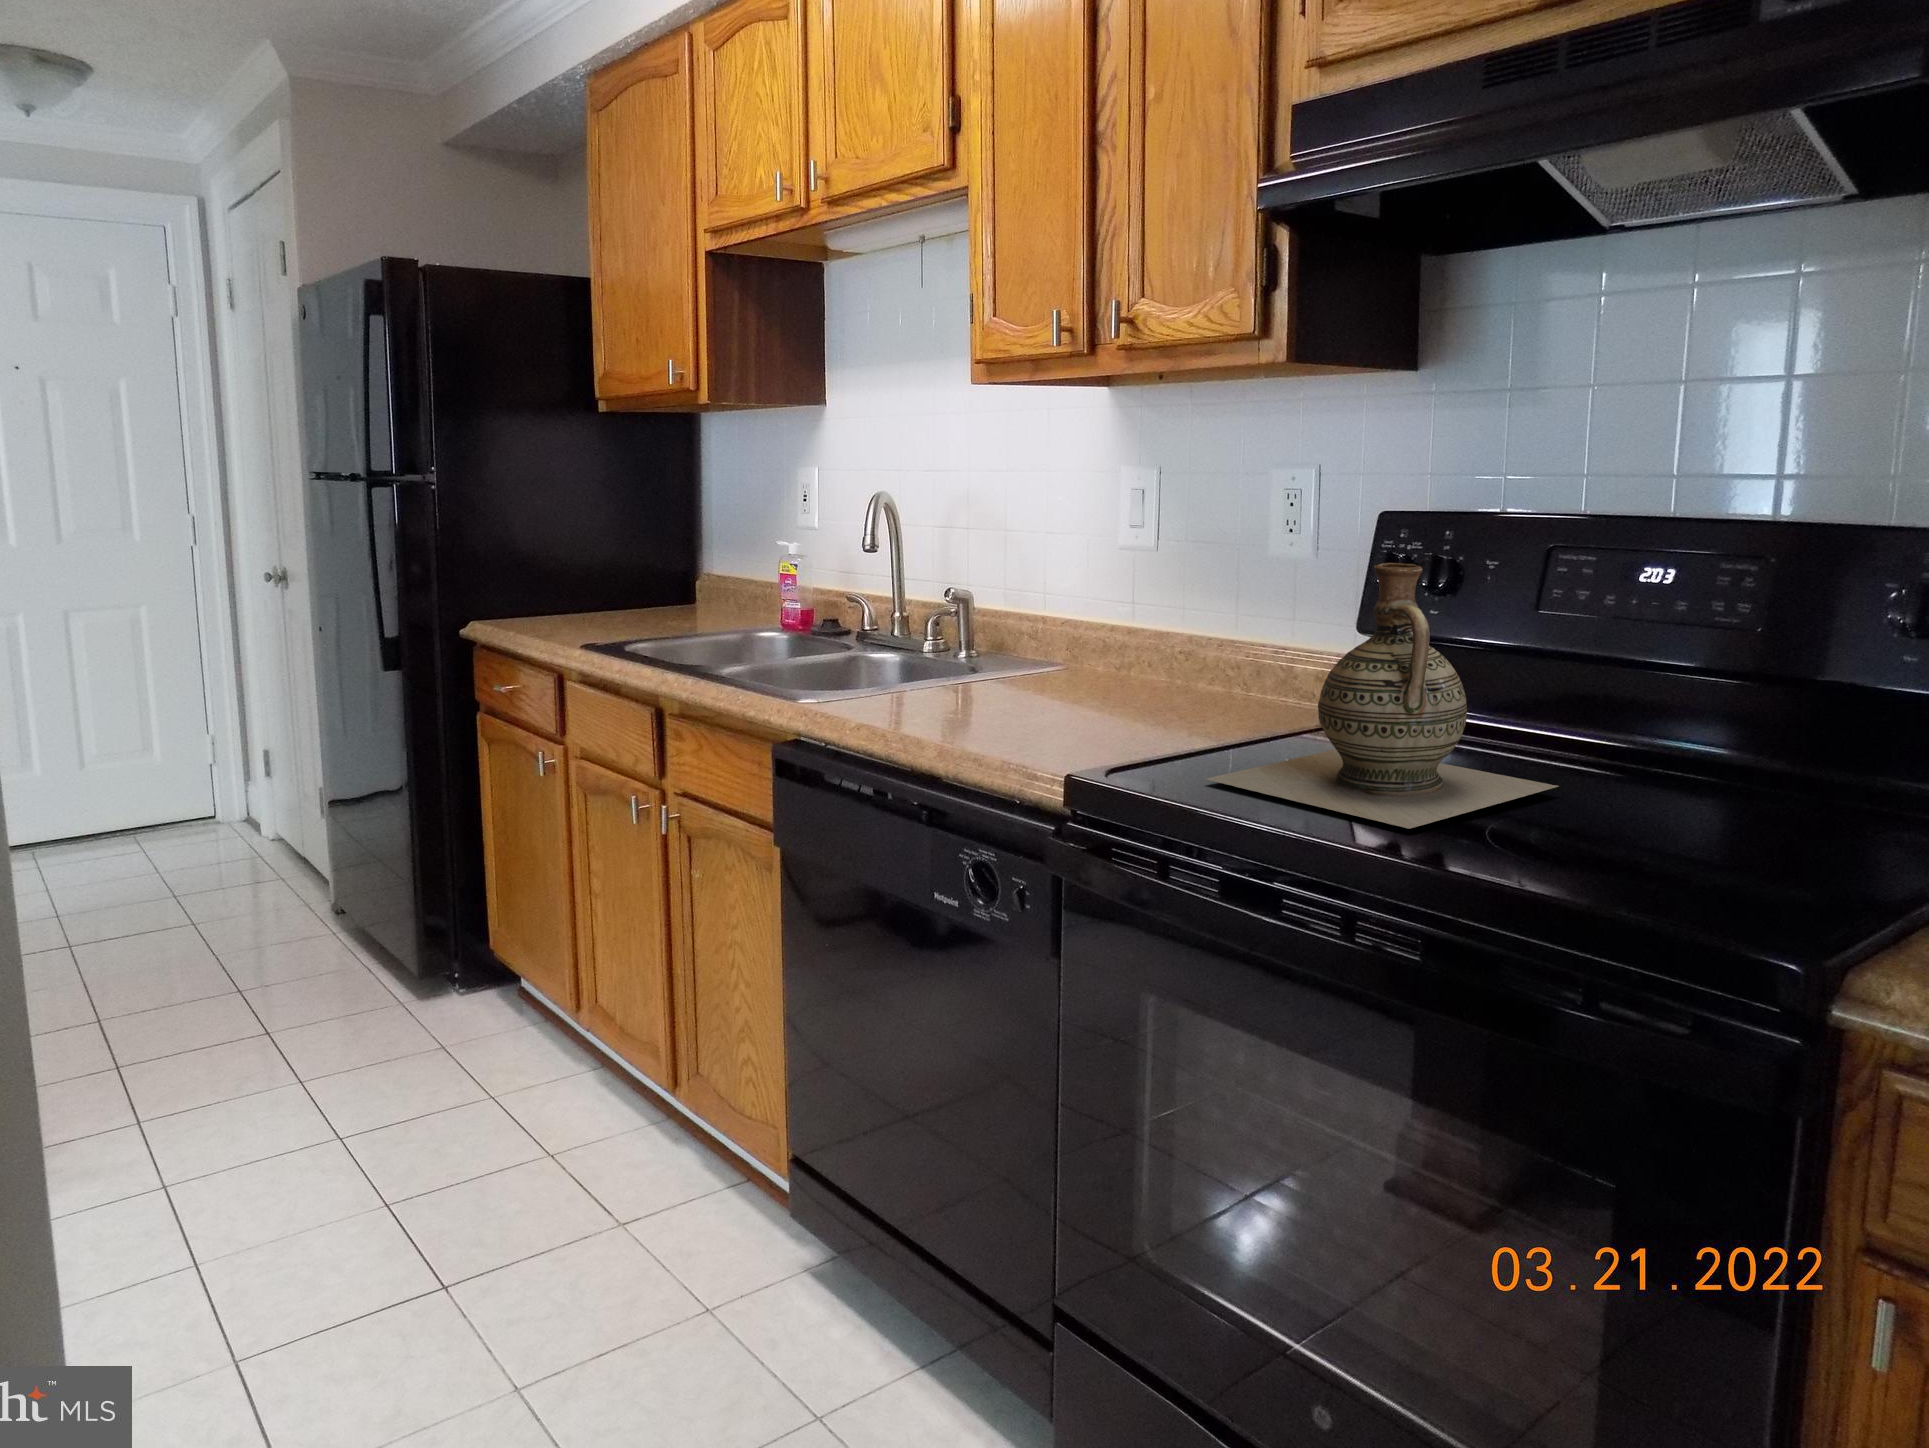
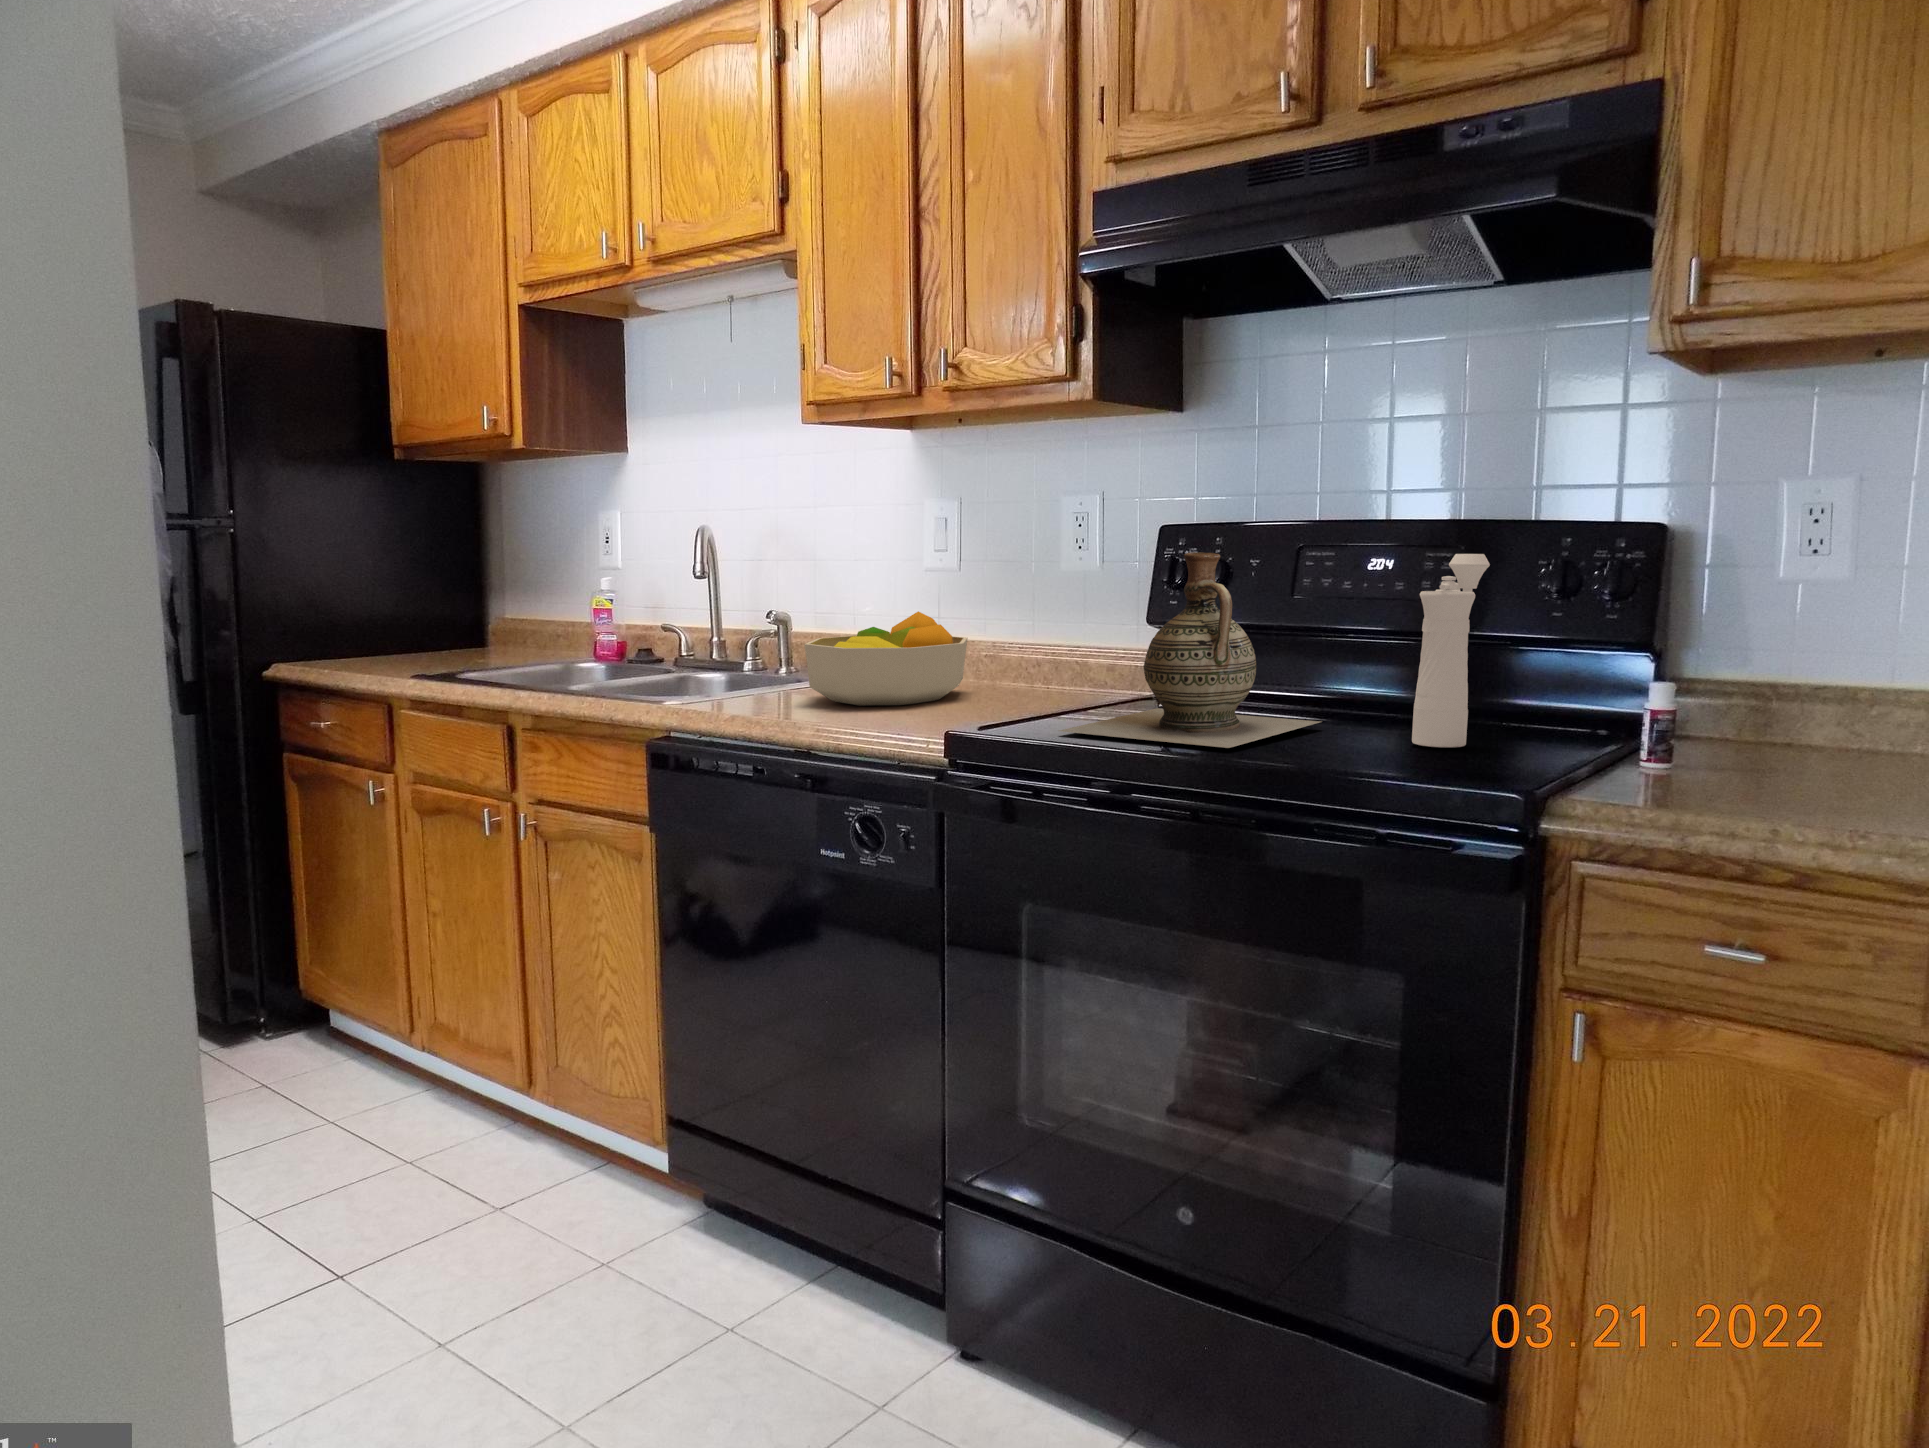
pepper mill: none [1674,575,1808,849] -> present [1412,554,1490,748]
fruit bowl: none [947,602,1148,717] -> present [804,611,968,705]

